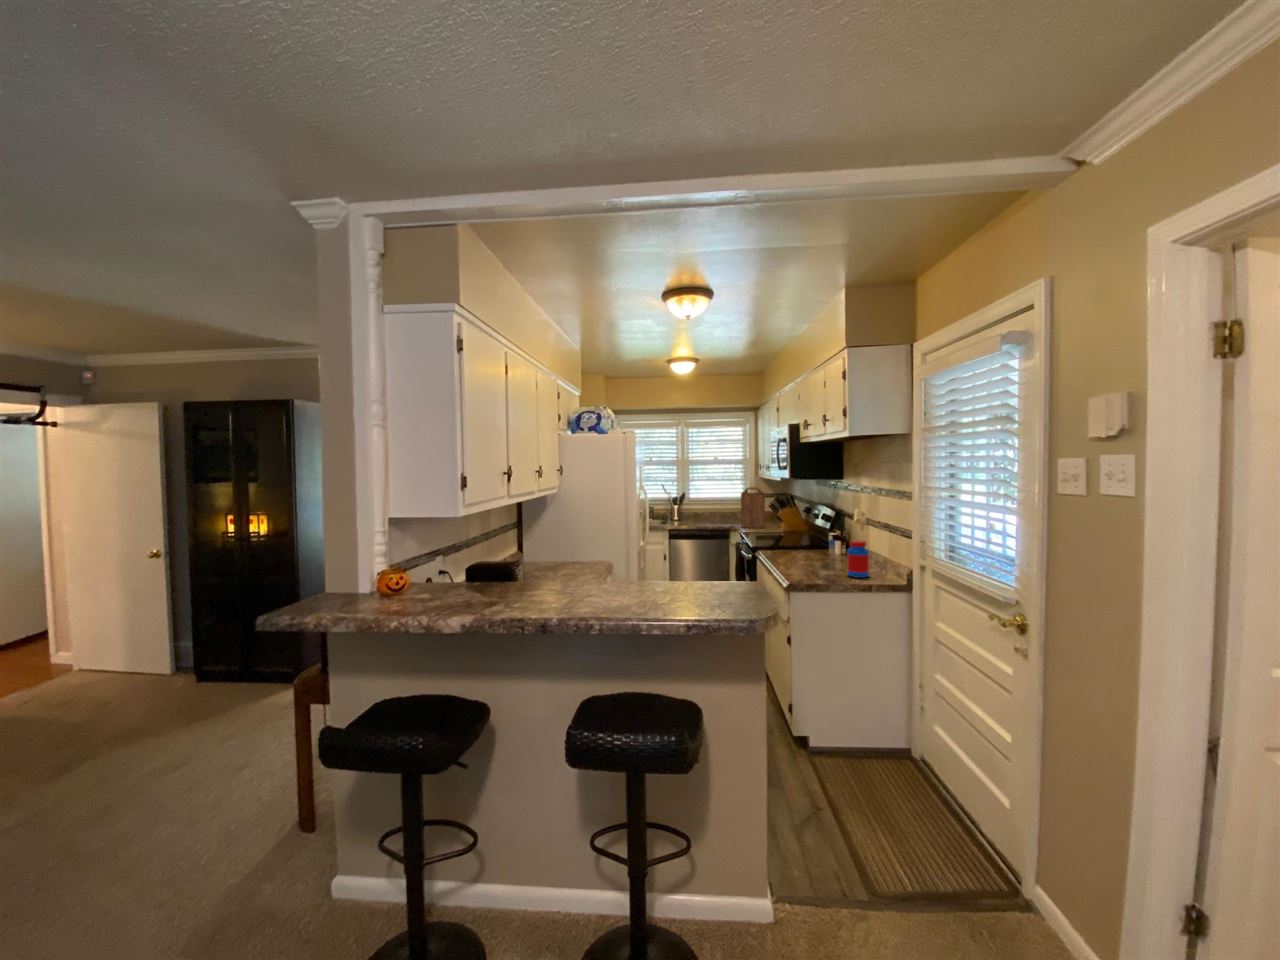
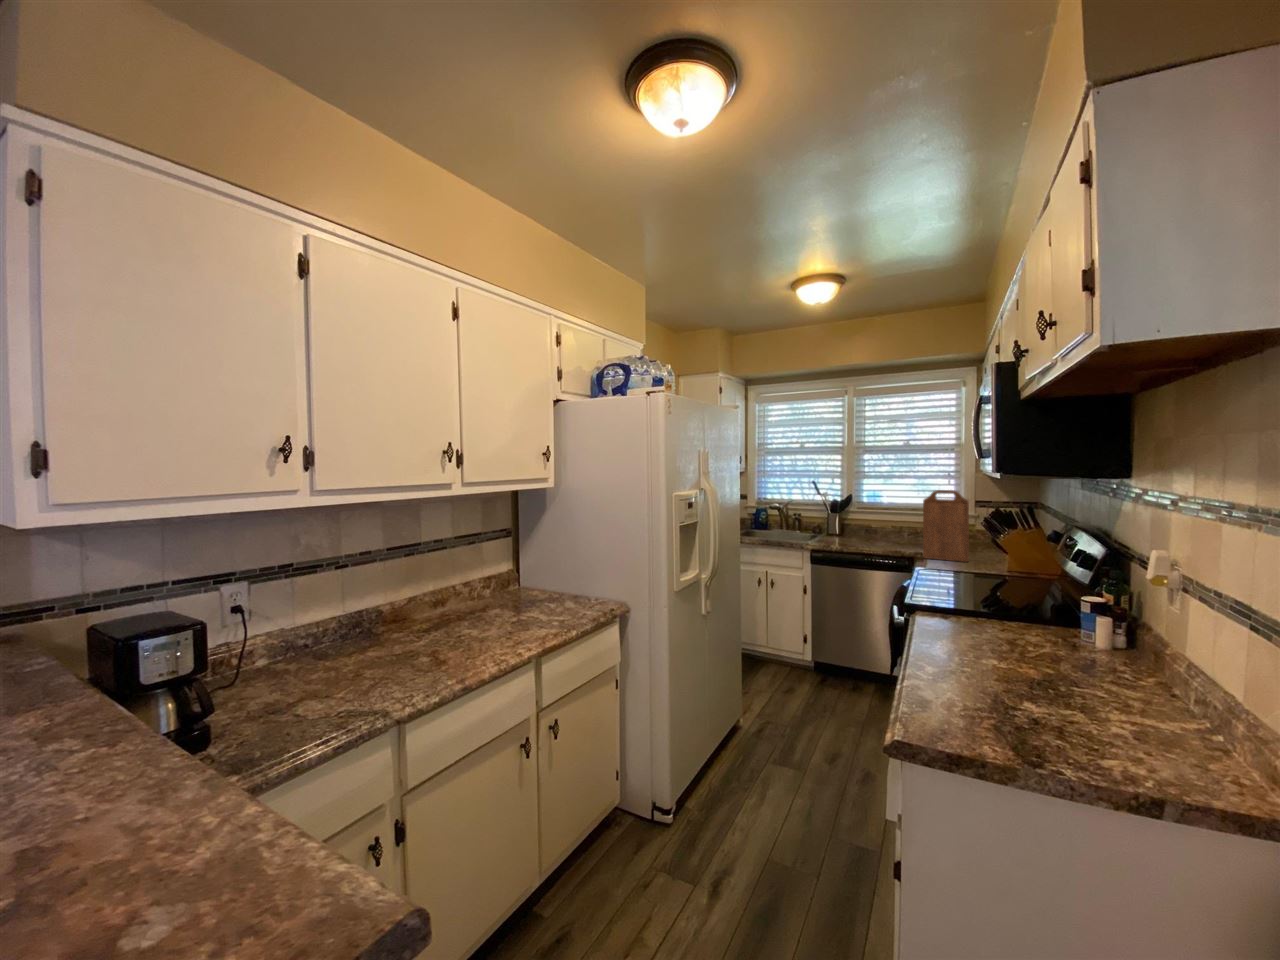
jar: present [847,540,869,578] -> none [1095,648,1173,766]

